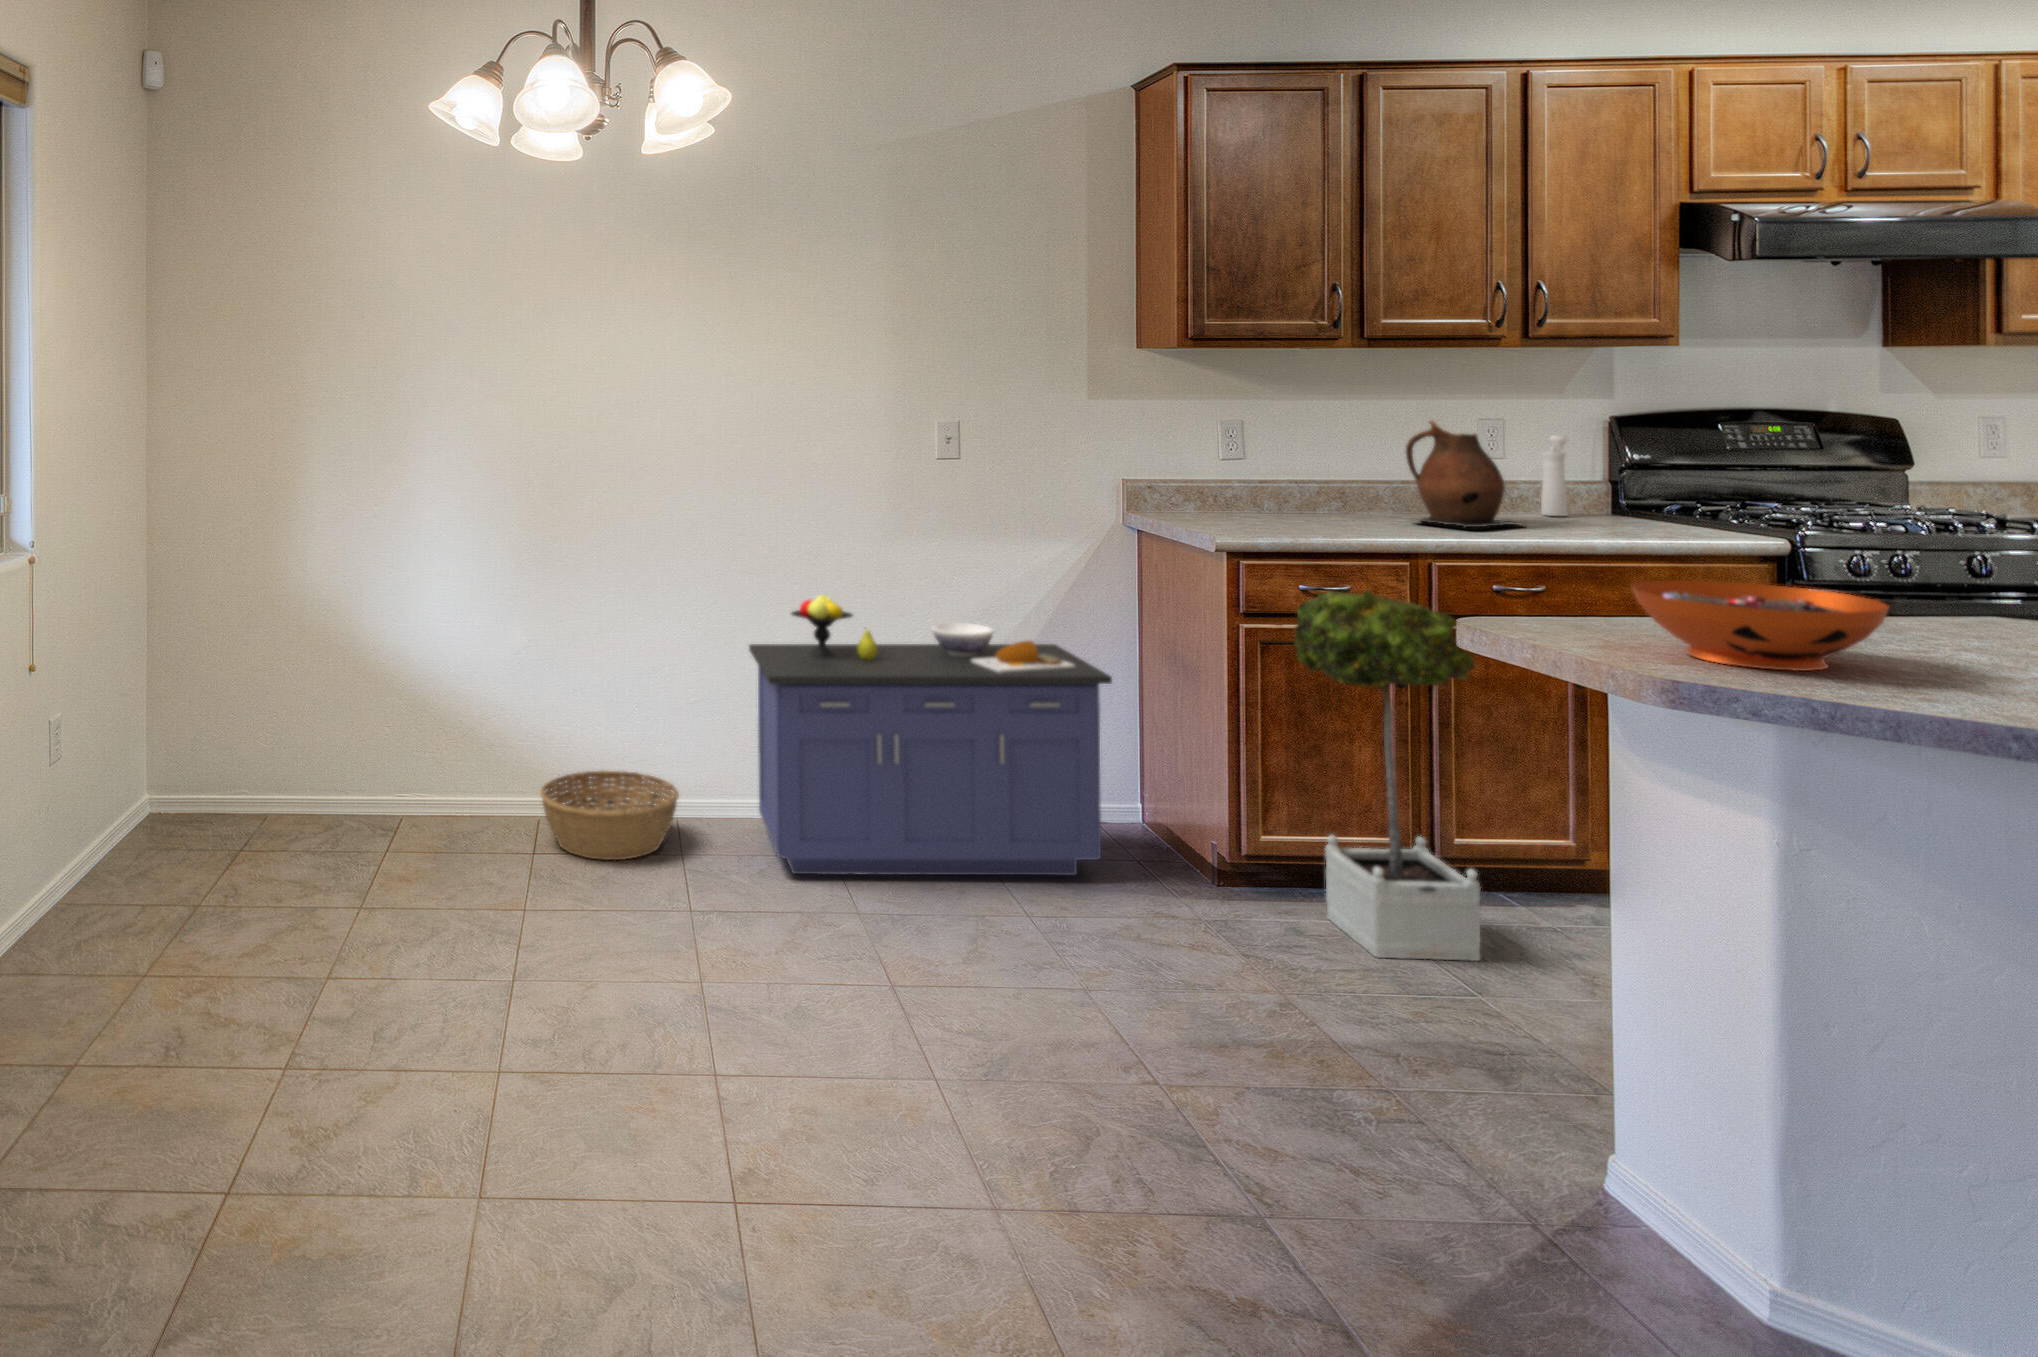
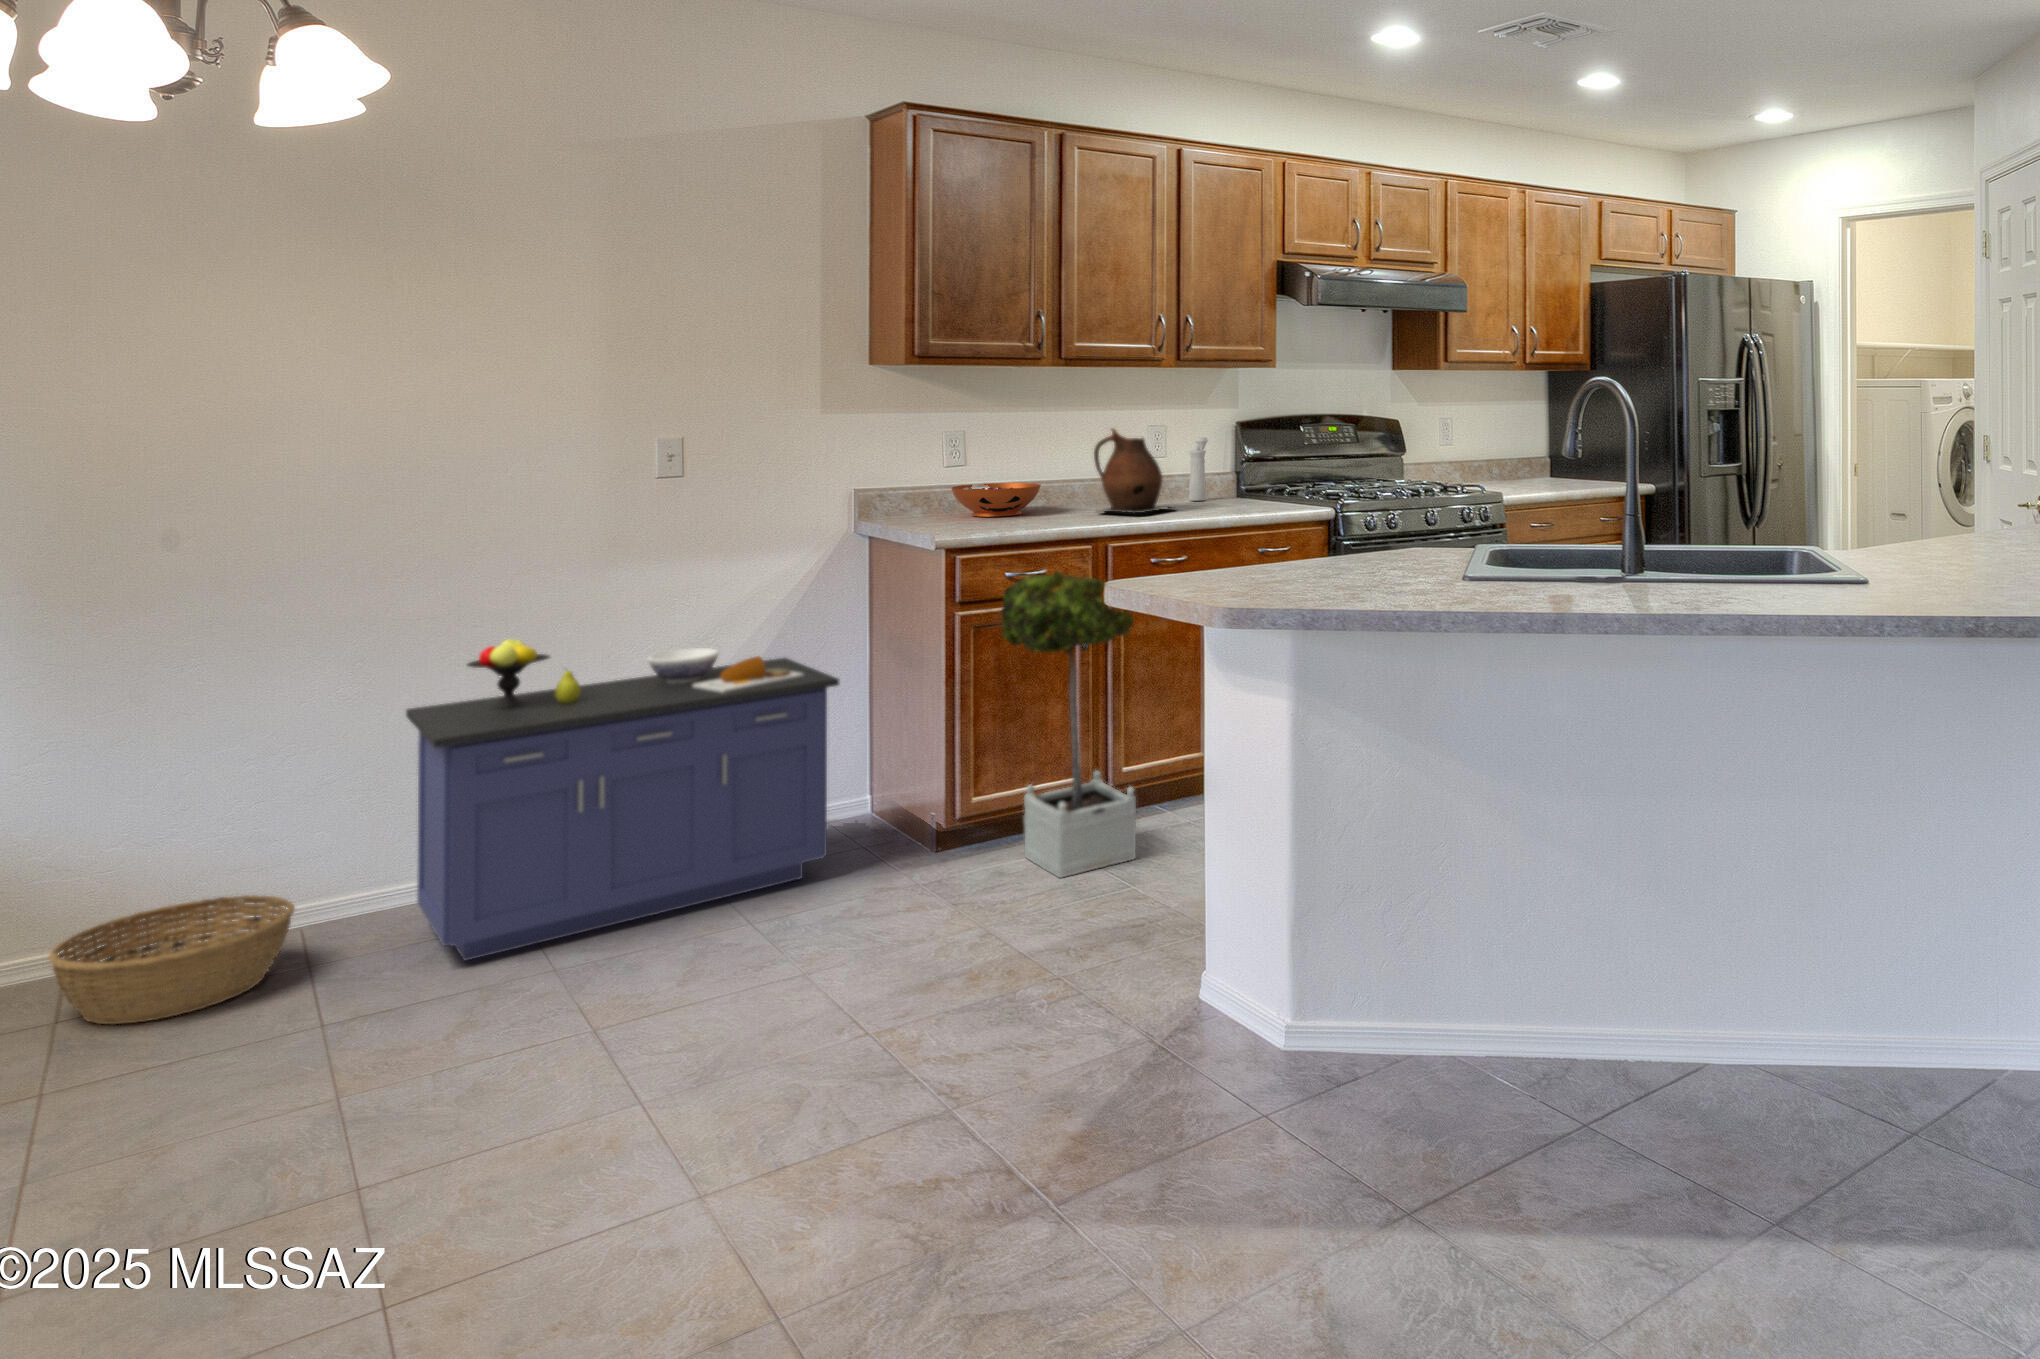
decorative bowl: present [1632,580,1889,671] -> present [952,483,1041,517]

